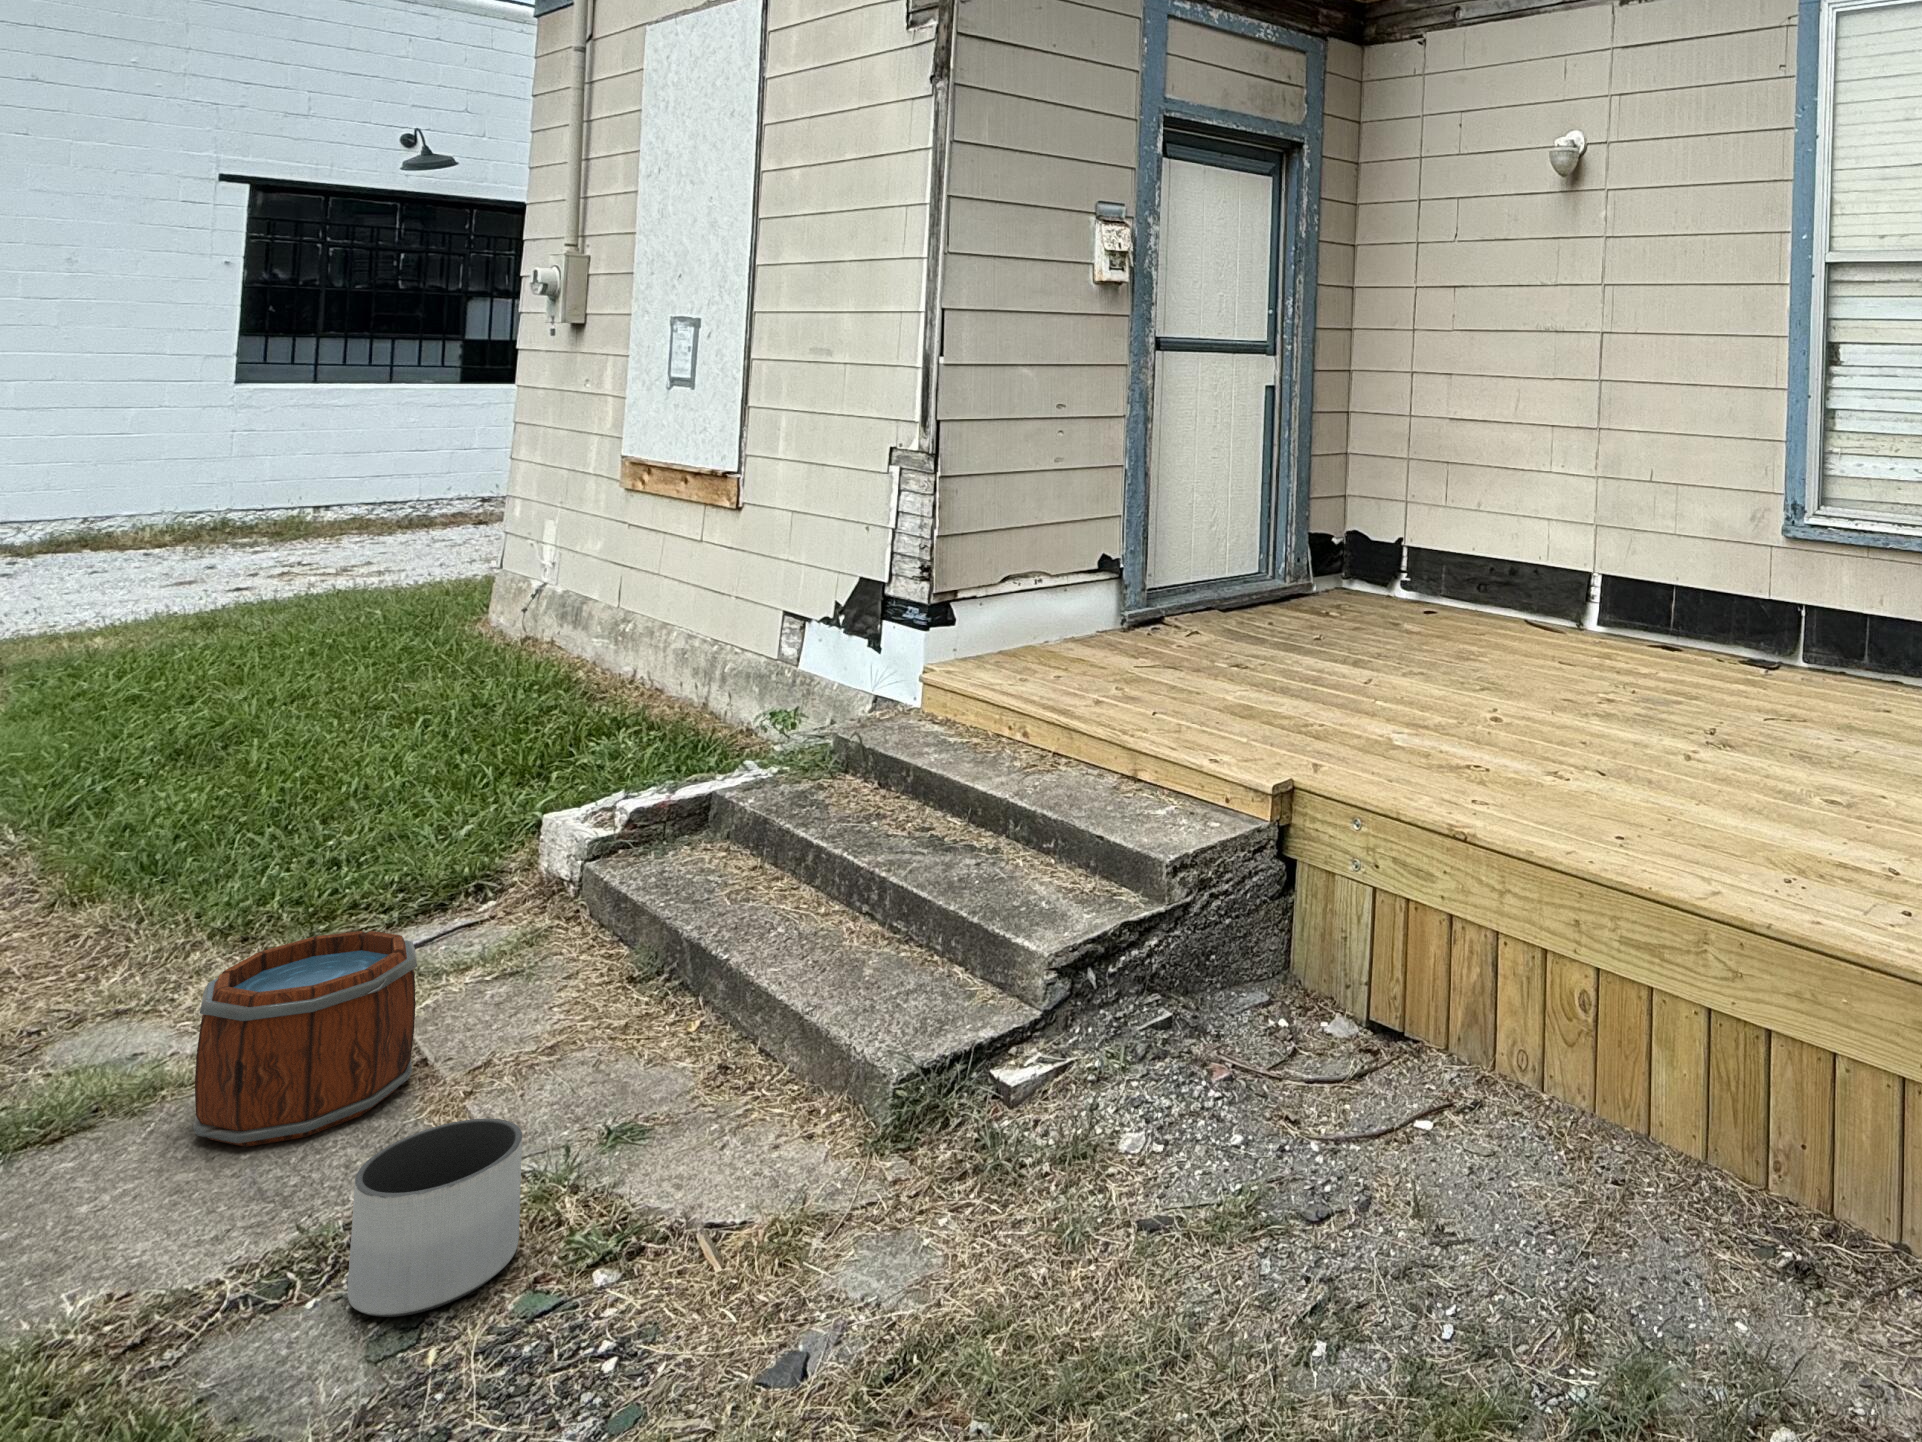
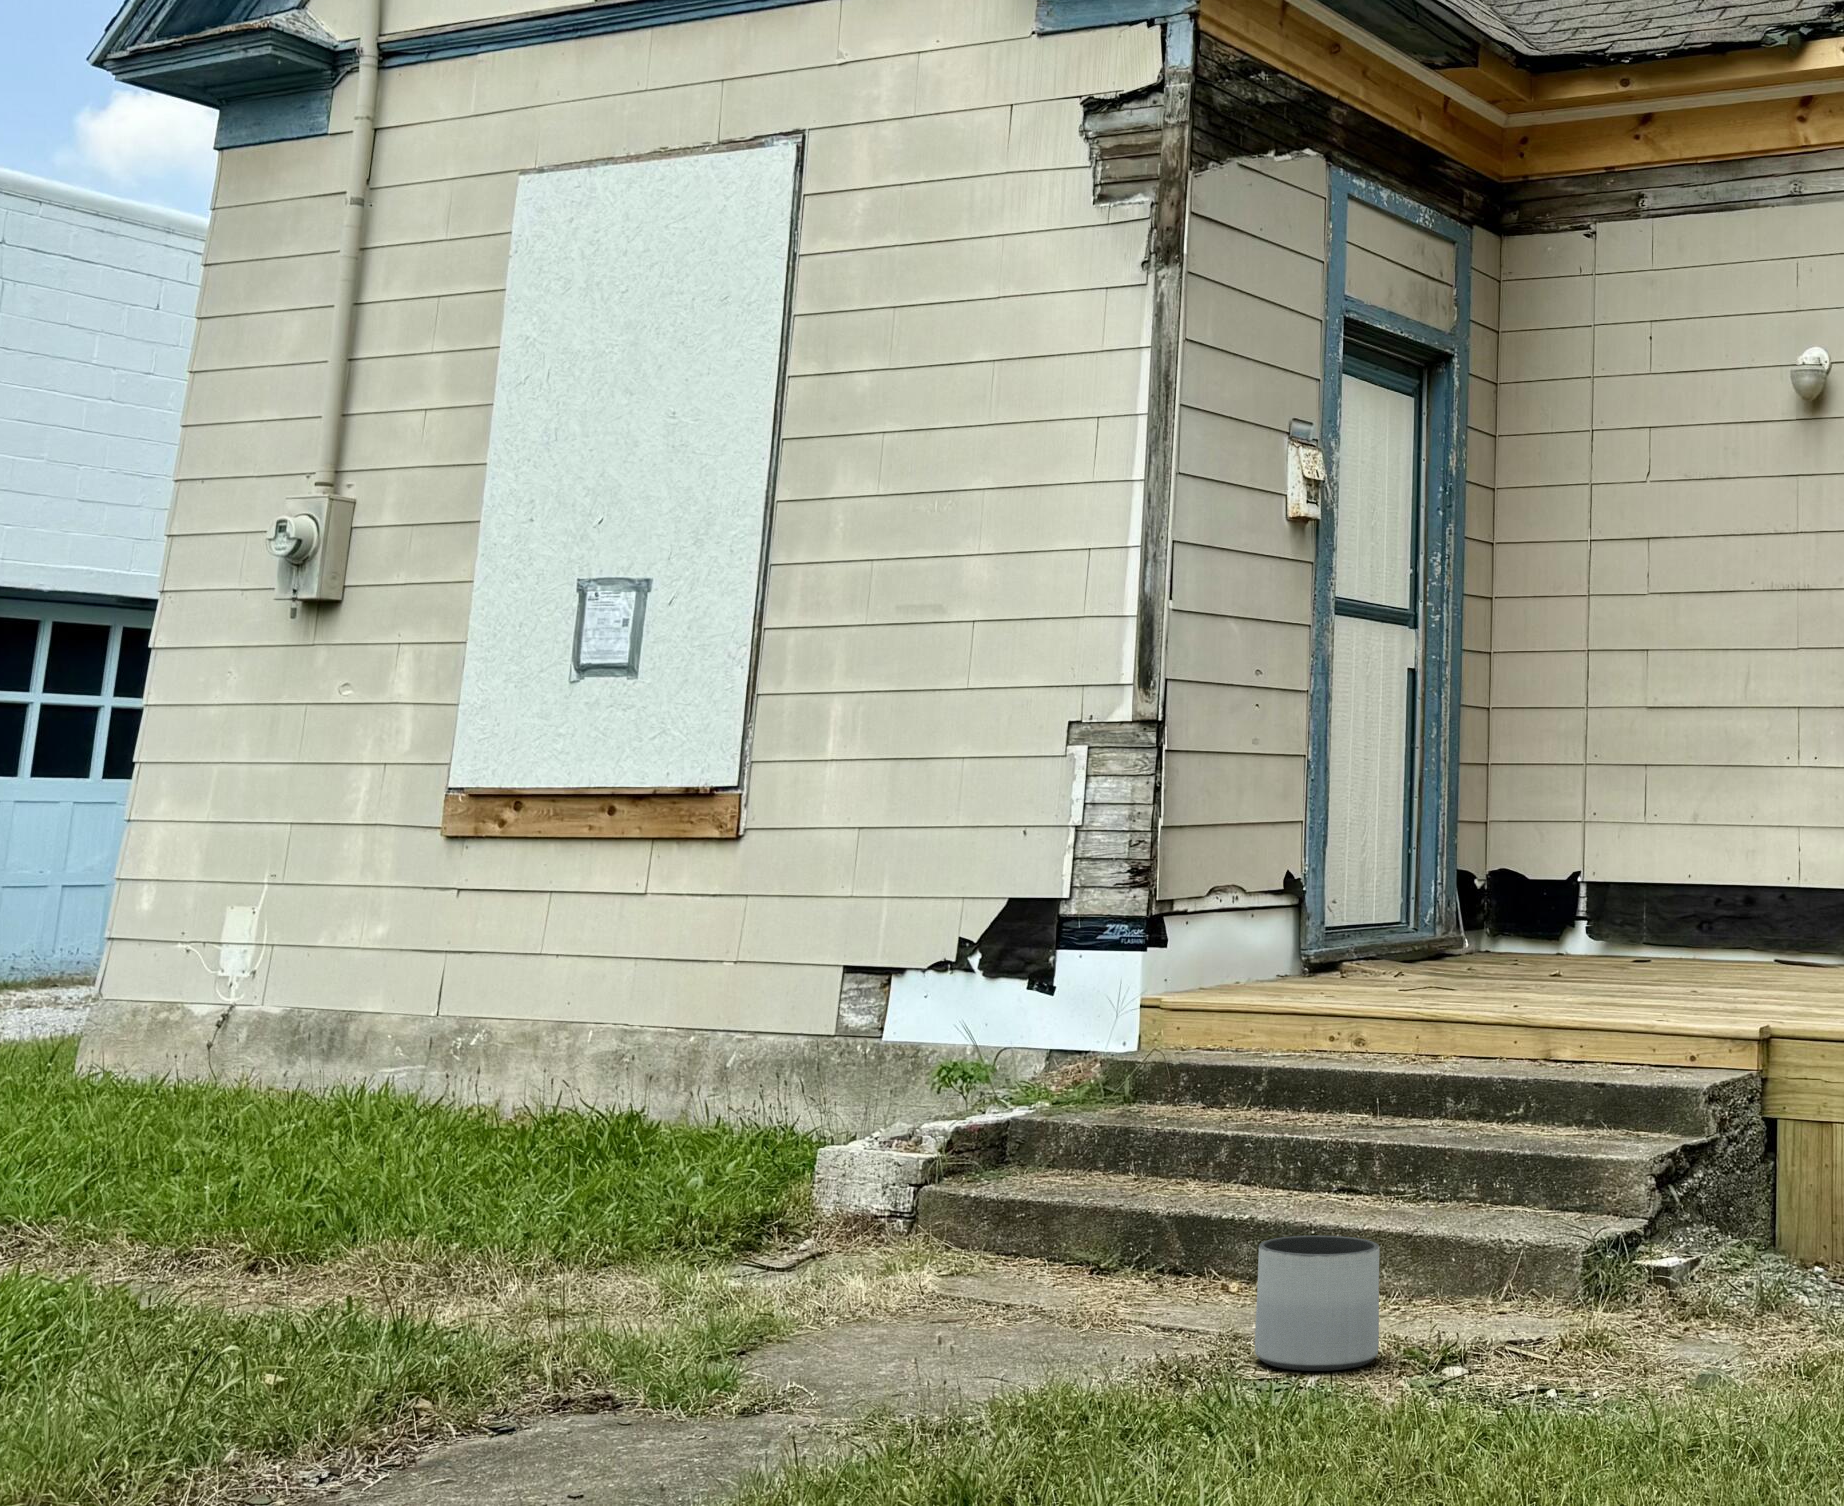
bucket: present [193,931,417,1147] -> none [854,1157,1036,1337]

